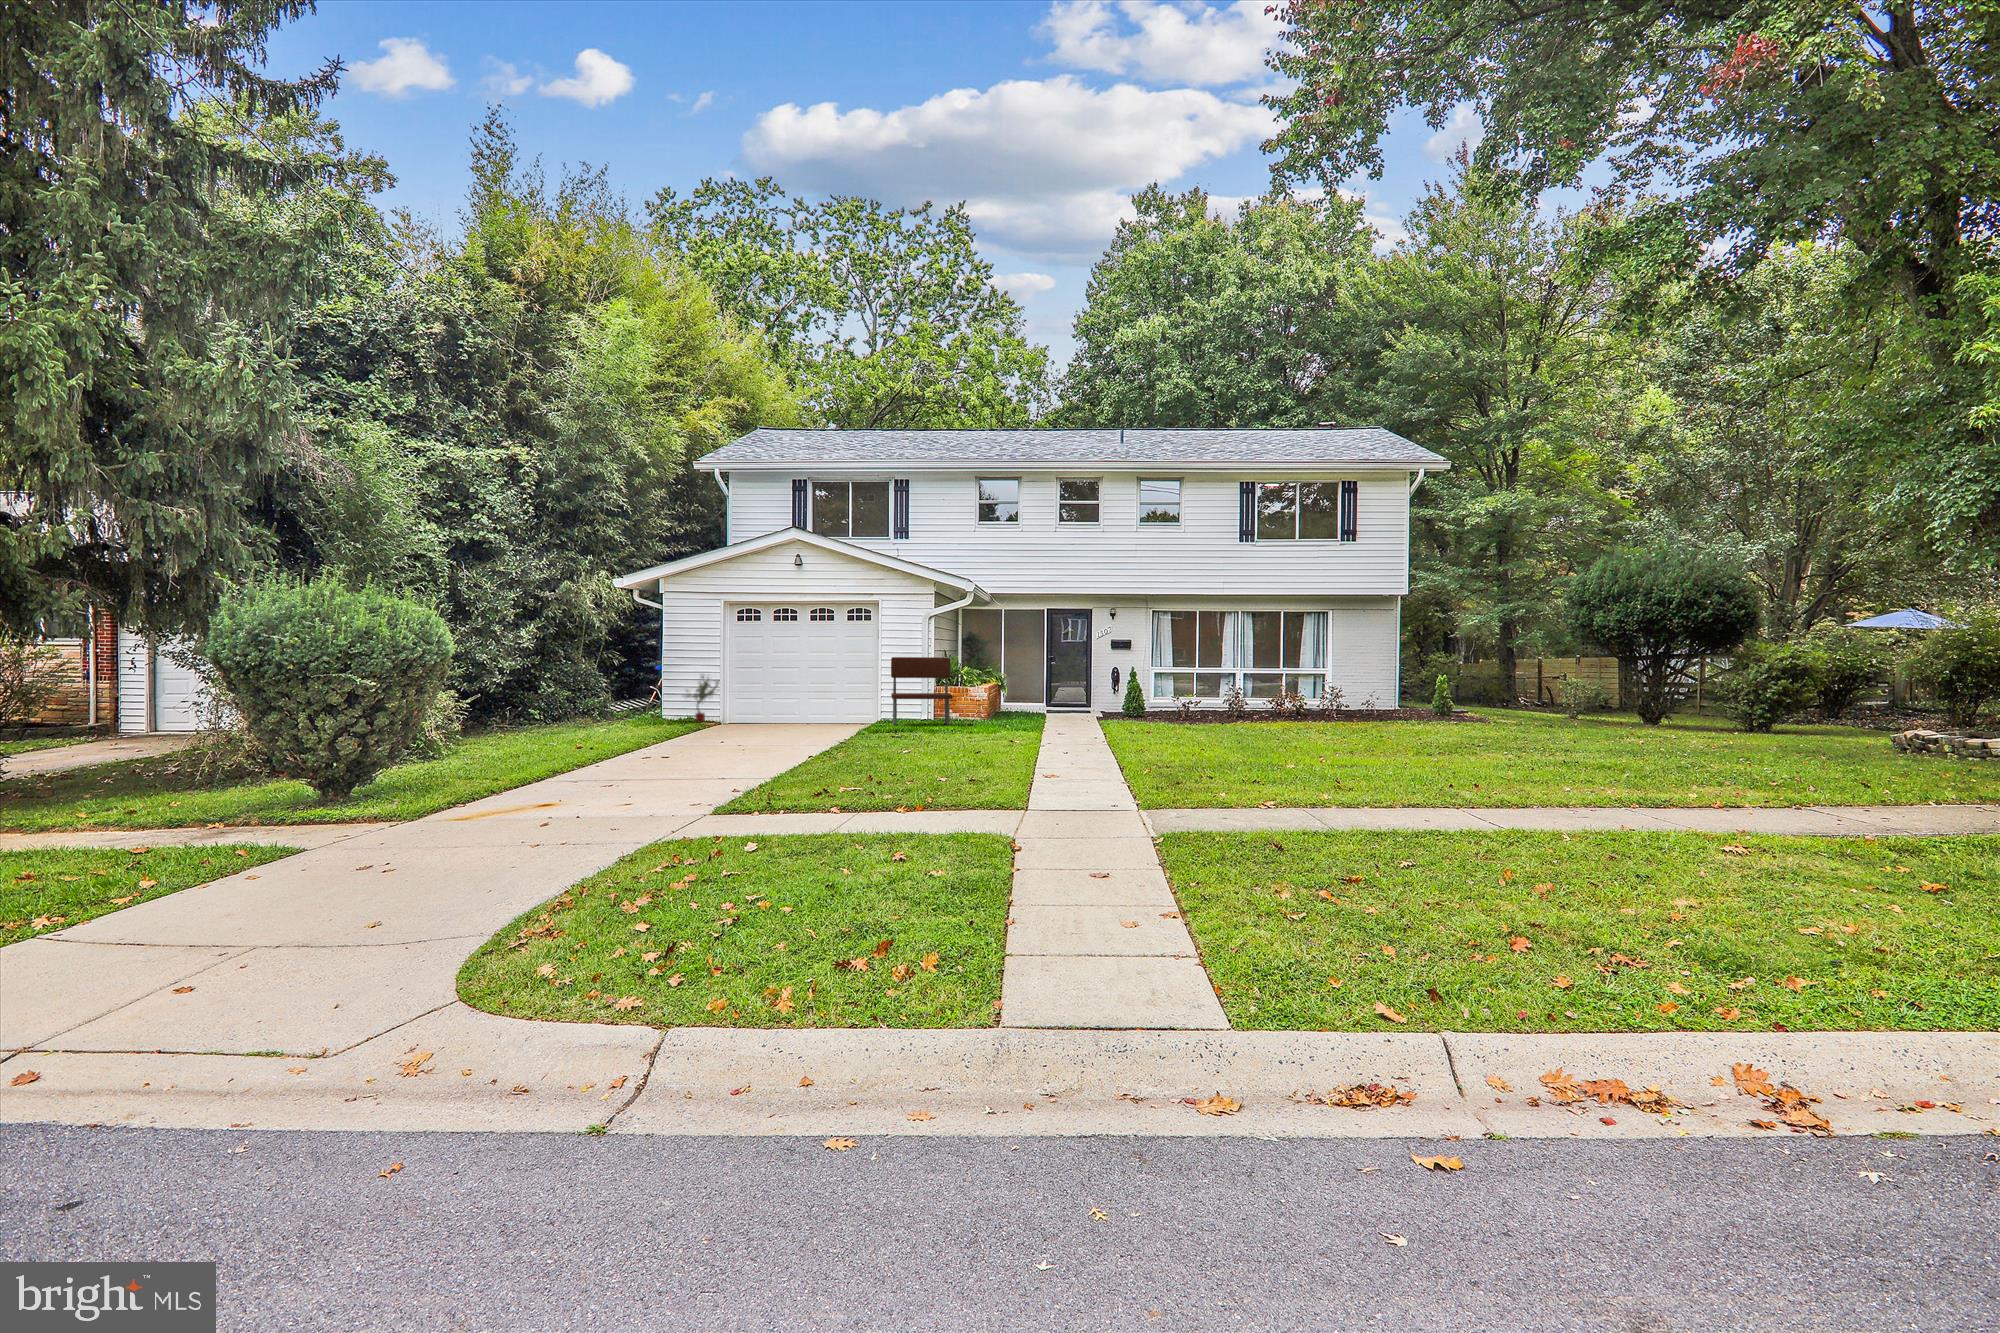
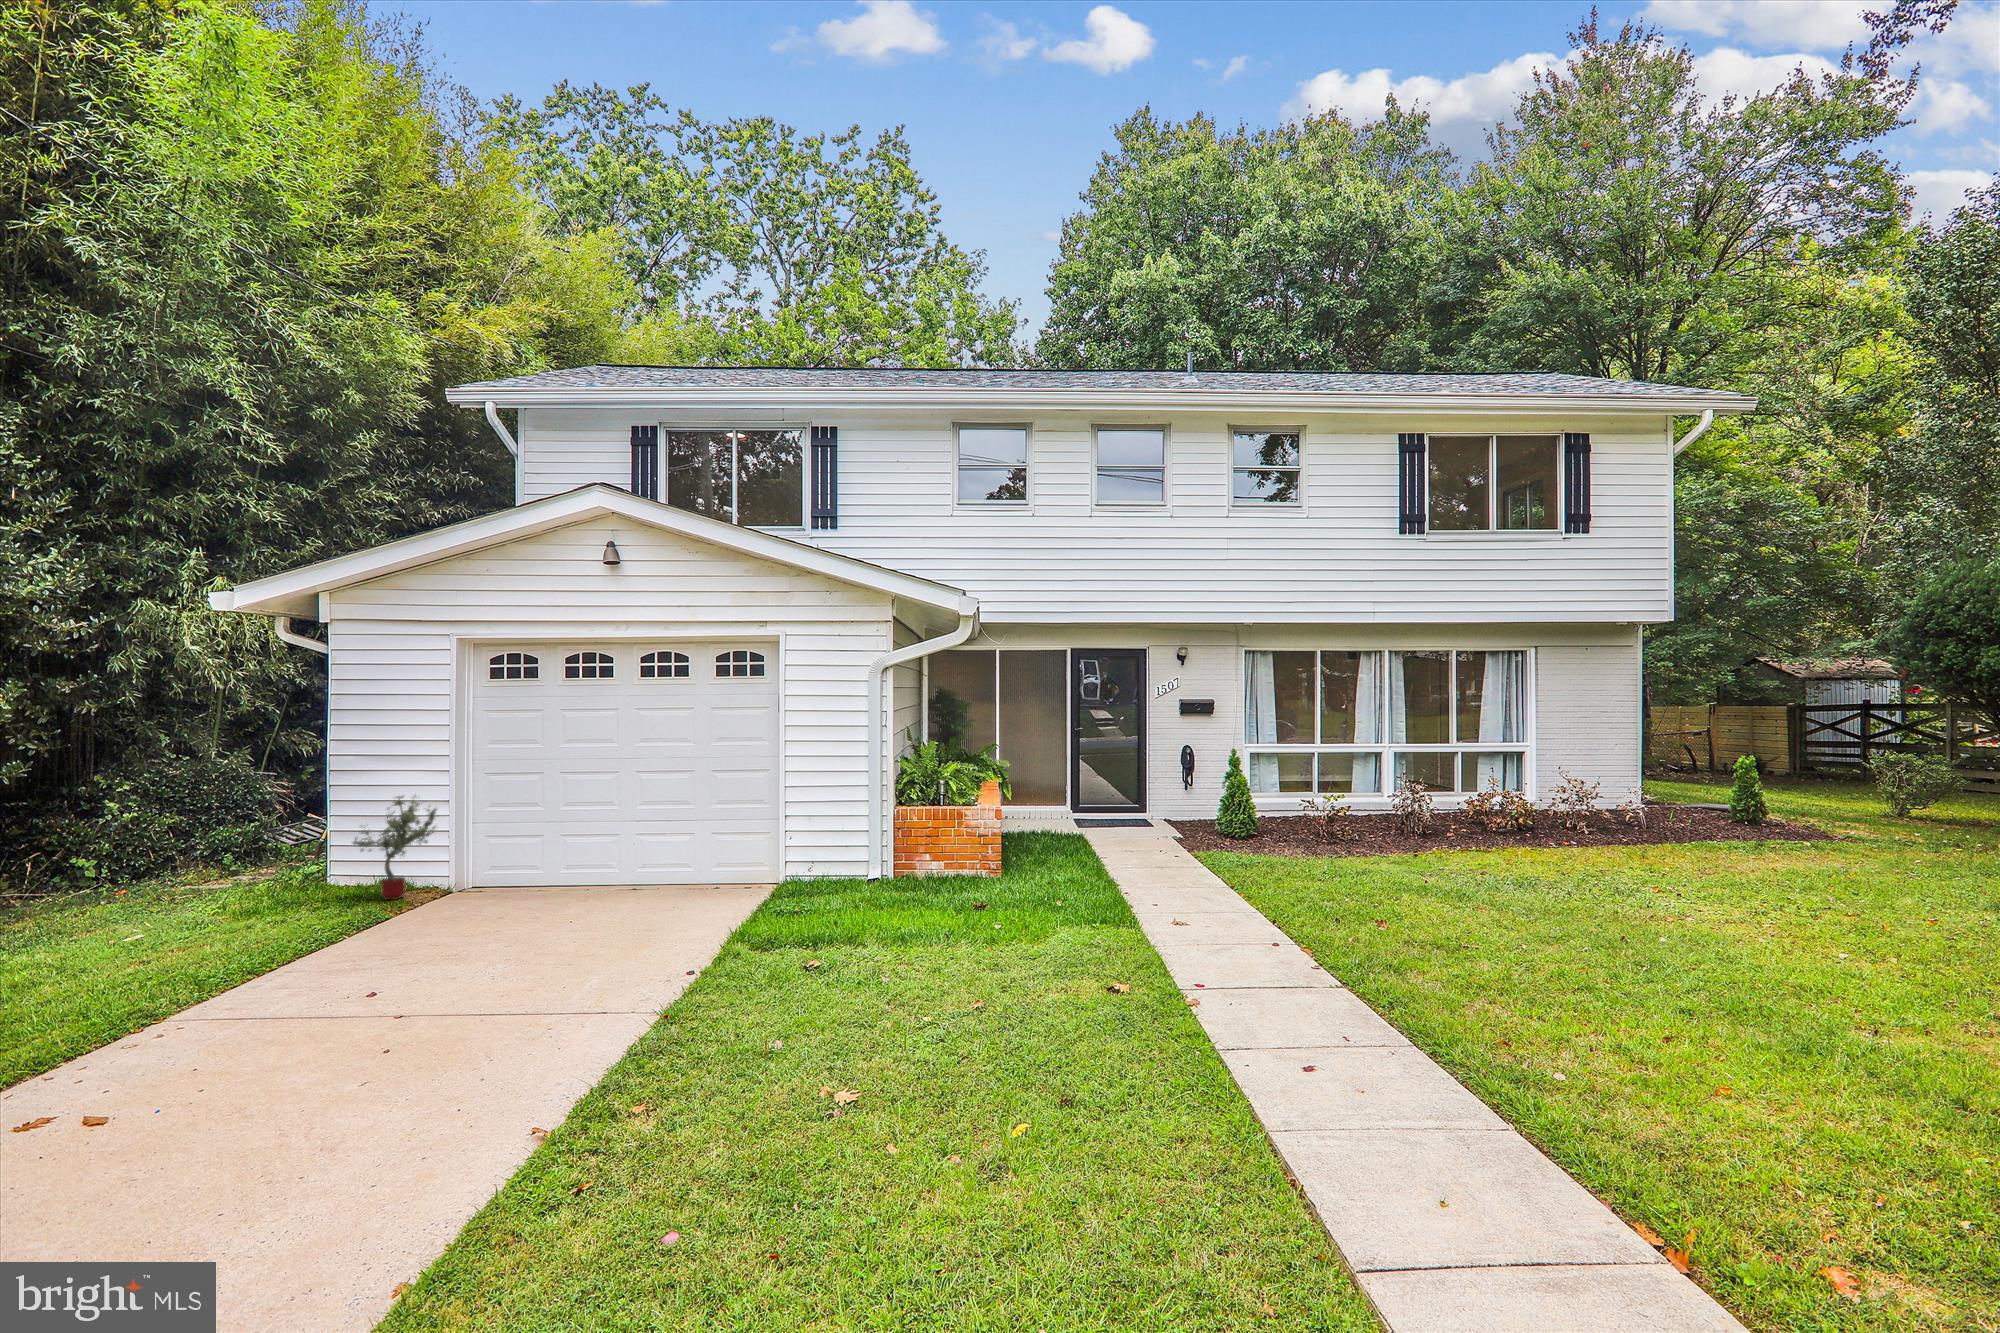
bench: present [891,657,953,725] -> none [808,750,937,900]

